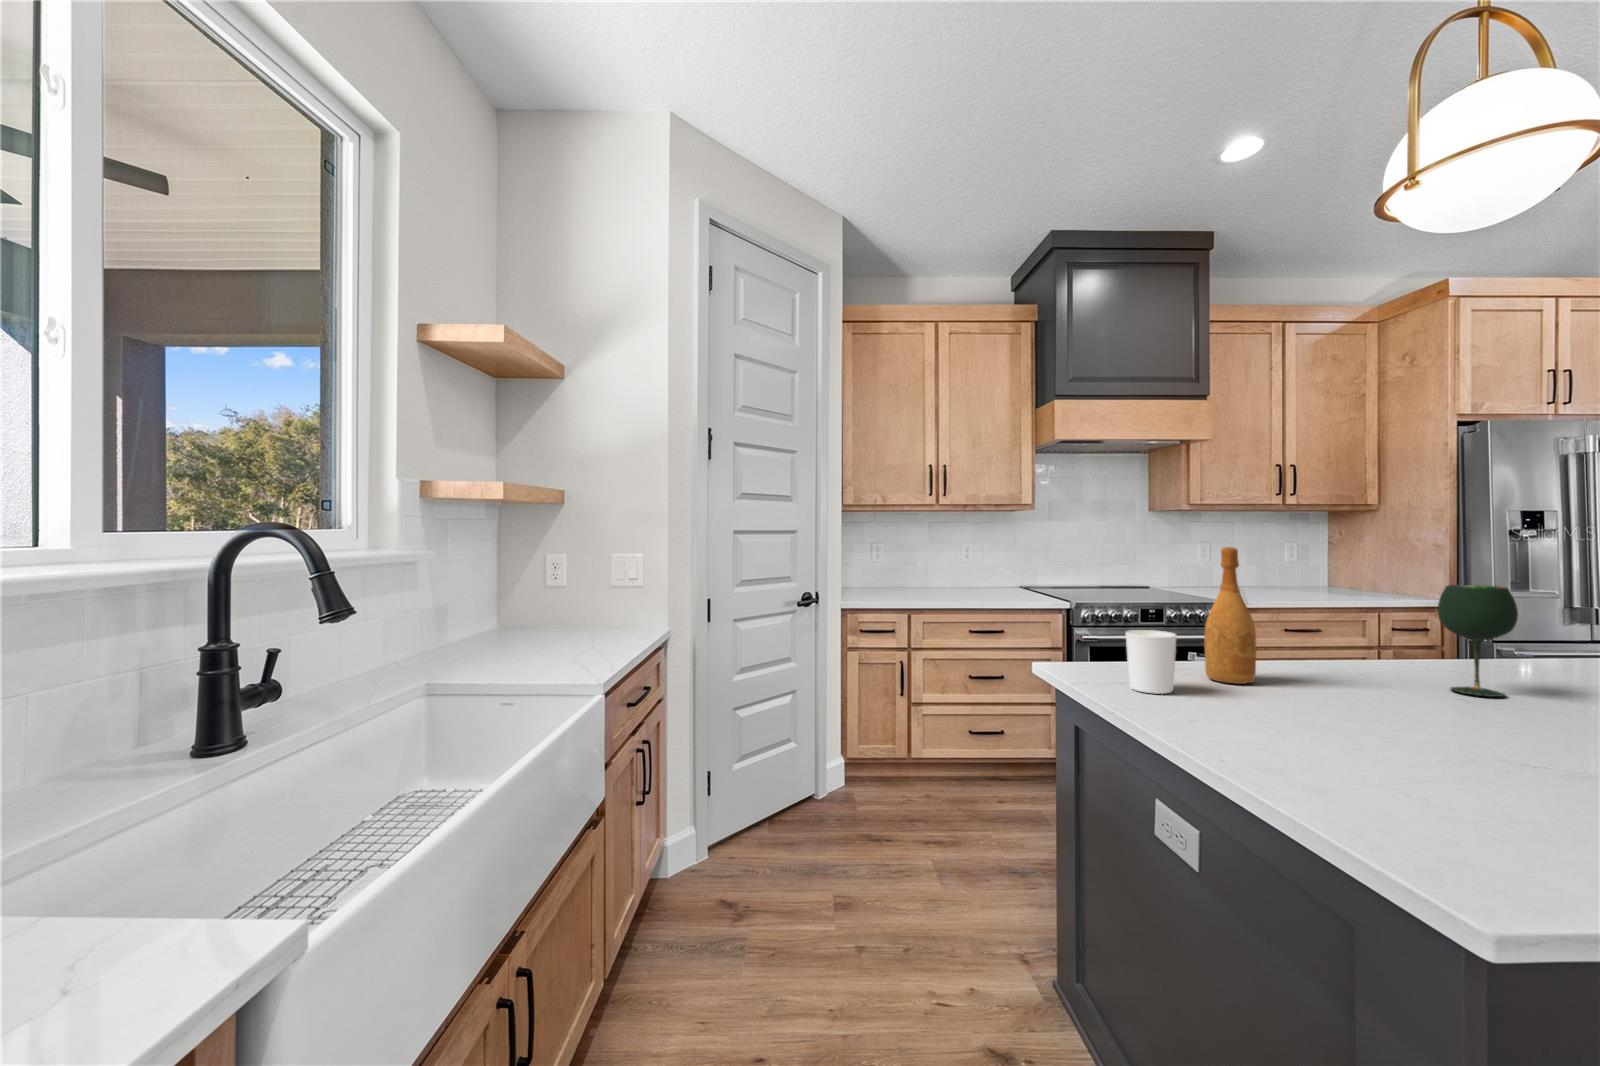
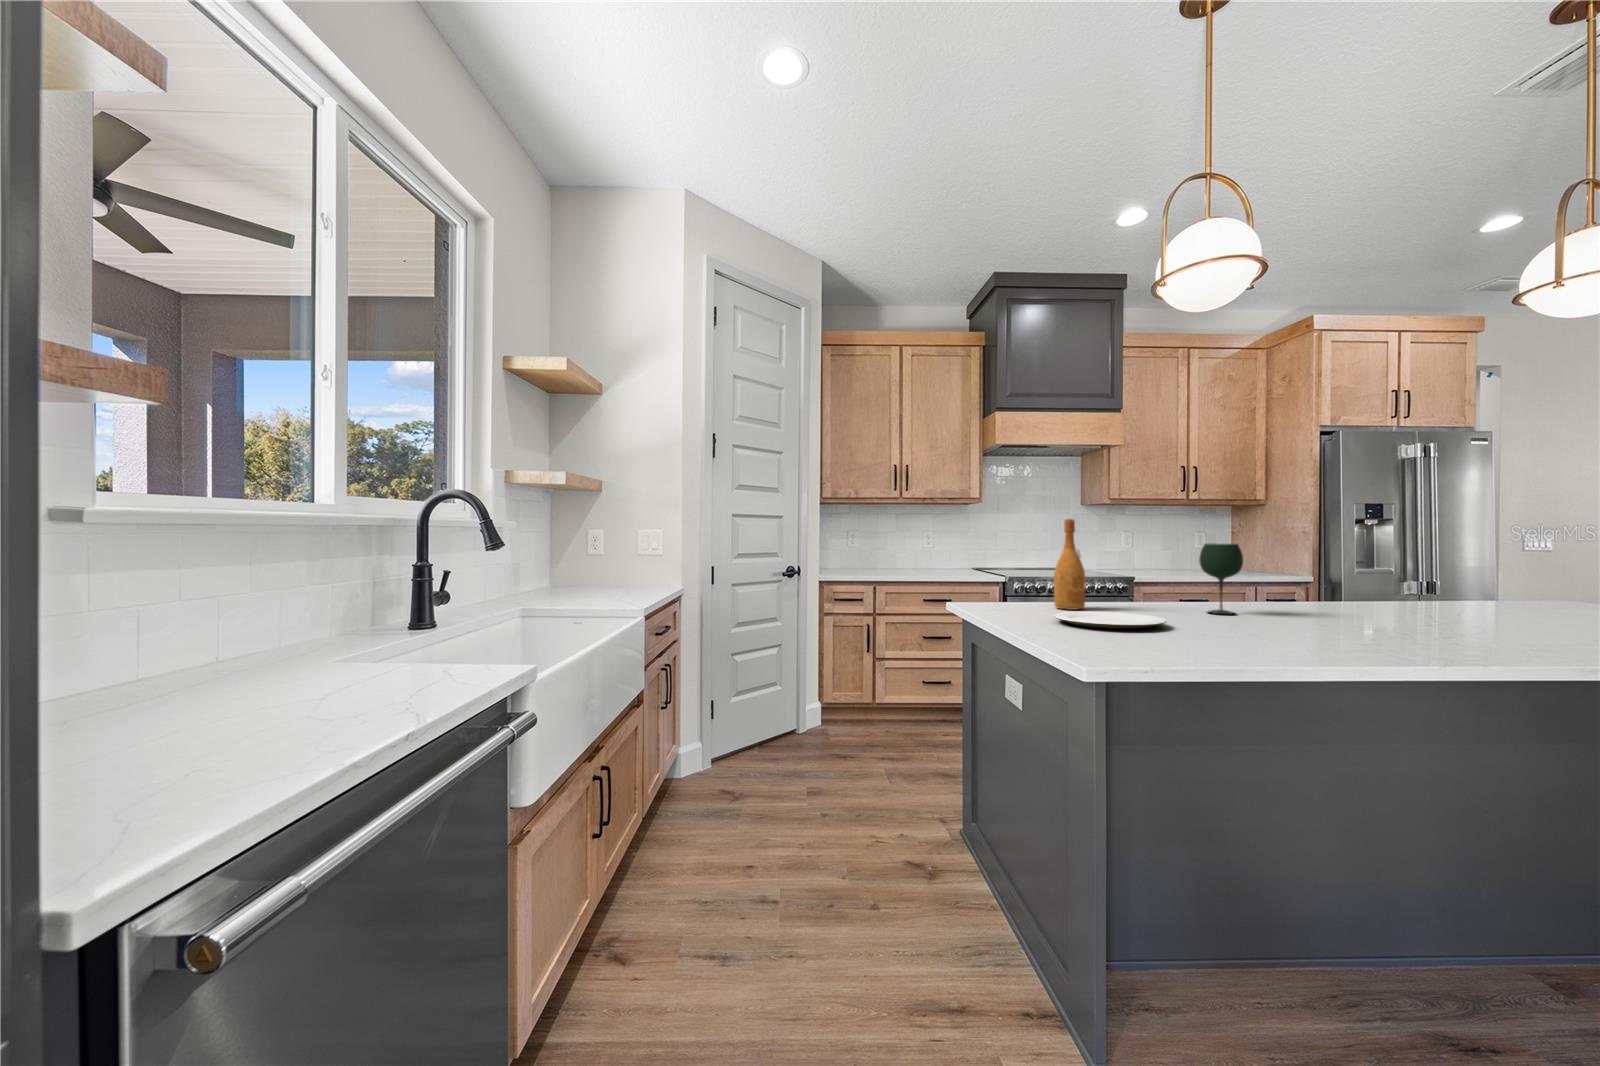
candle holder: present [1125,630,1177,694] -> none [996,573,1028,613]
plate: none [1241,697,1458,746] -> present [1054,612,1167,629]

